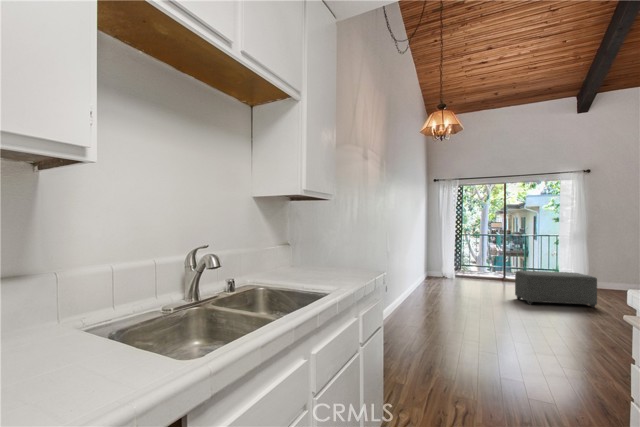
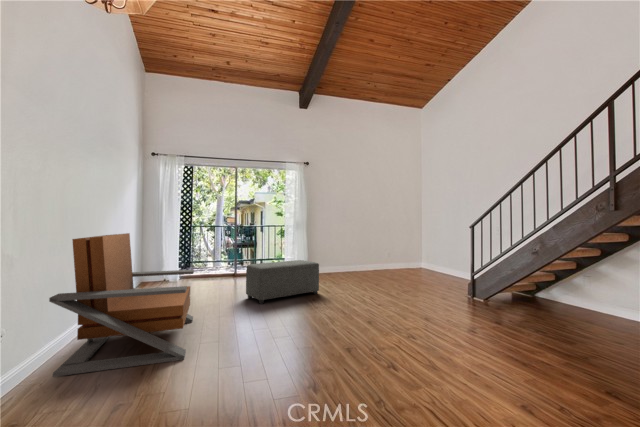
lounge chair: none [403,241,472,322] -> present [49,233,194,377]

